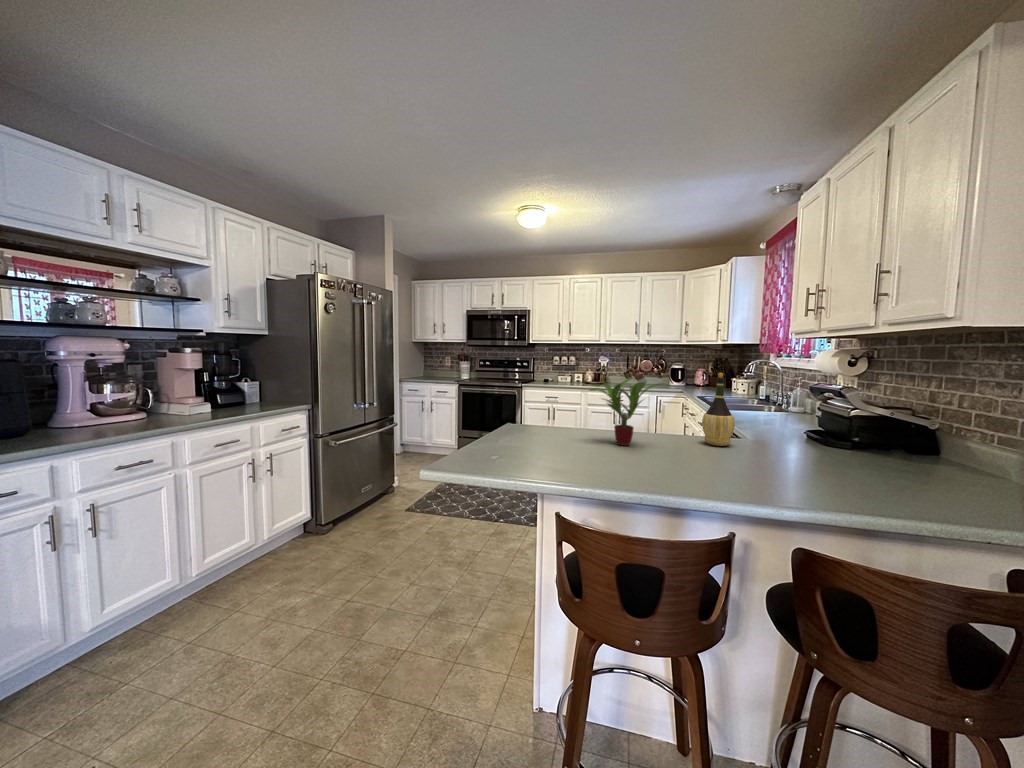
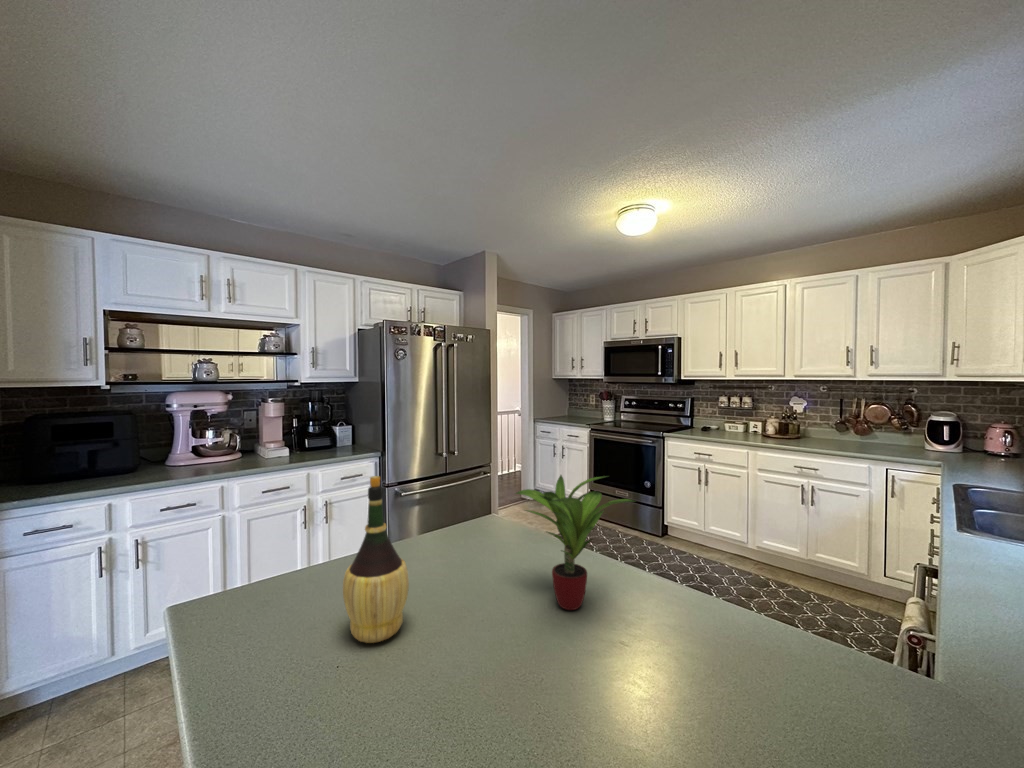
wine bottle: present [702,373,735,446] -> present [343,476,409,643]

